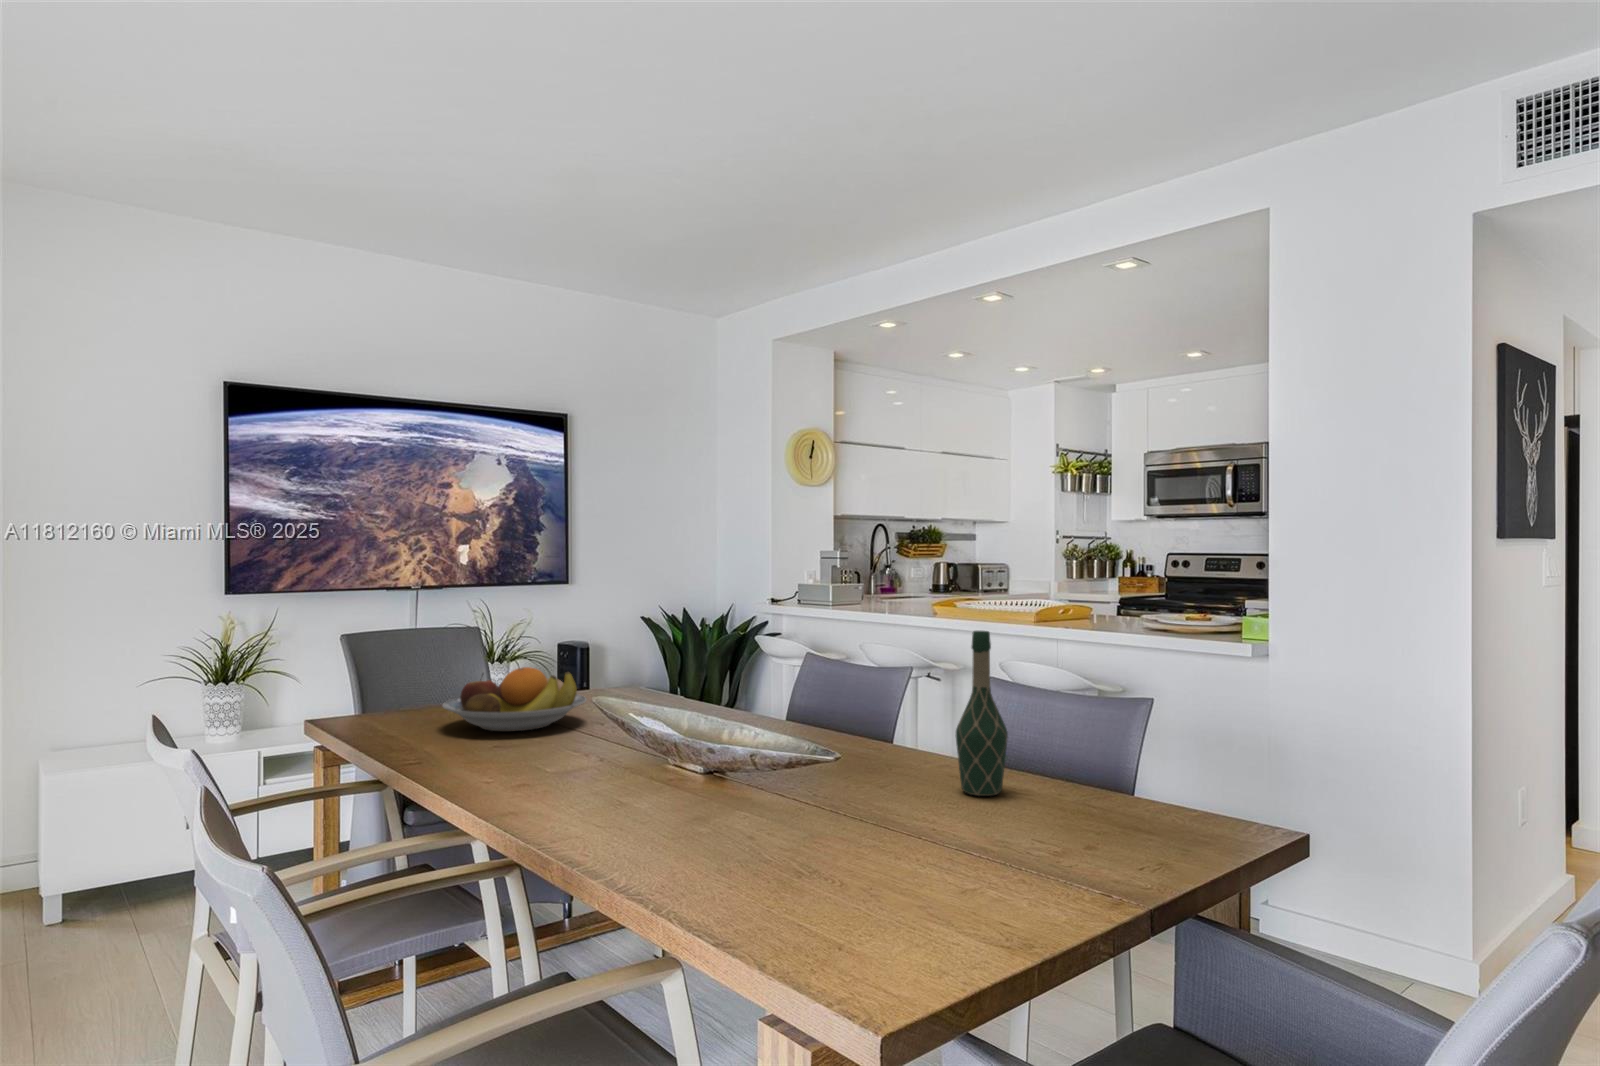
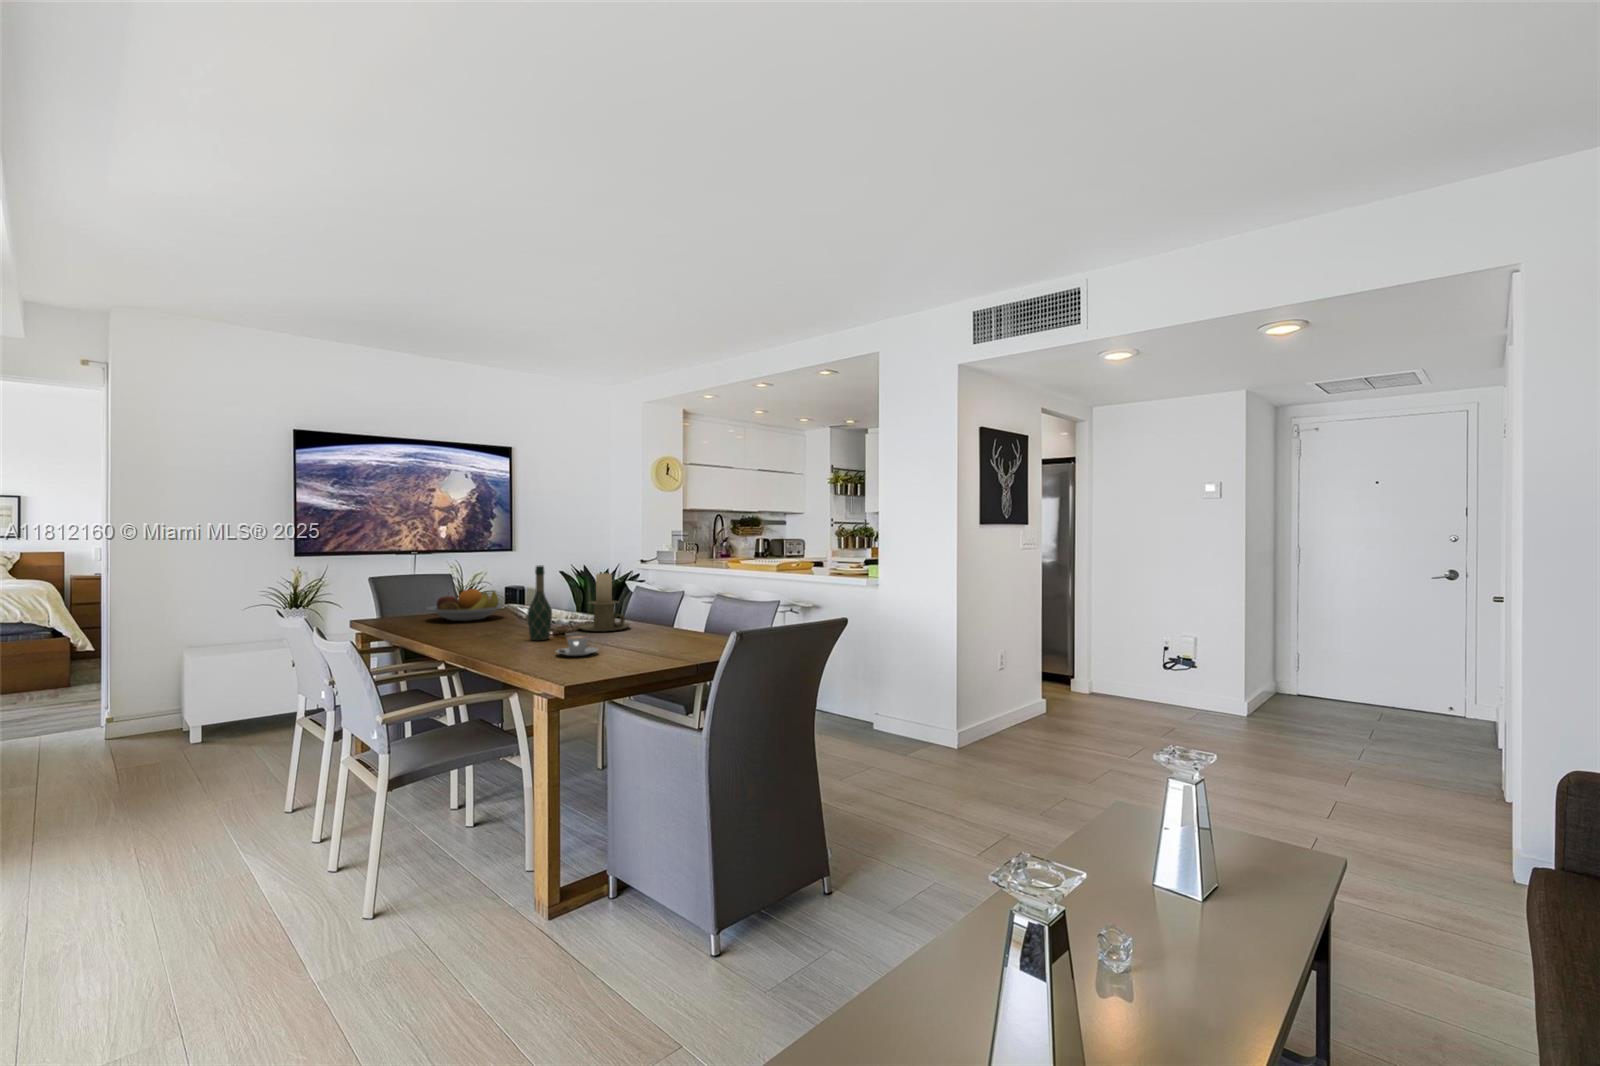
wine bottle: present [956,631,1008,796] -> present [527,565,552,640]
candle holder: none [747,643,859,771] -> present [577,573,630,632]
coffee cup: none [757,814,860,873] -> present [556,636,598,656]

